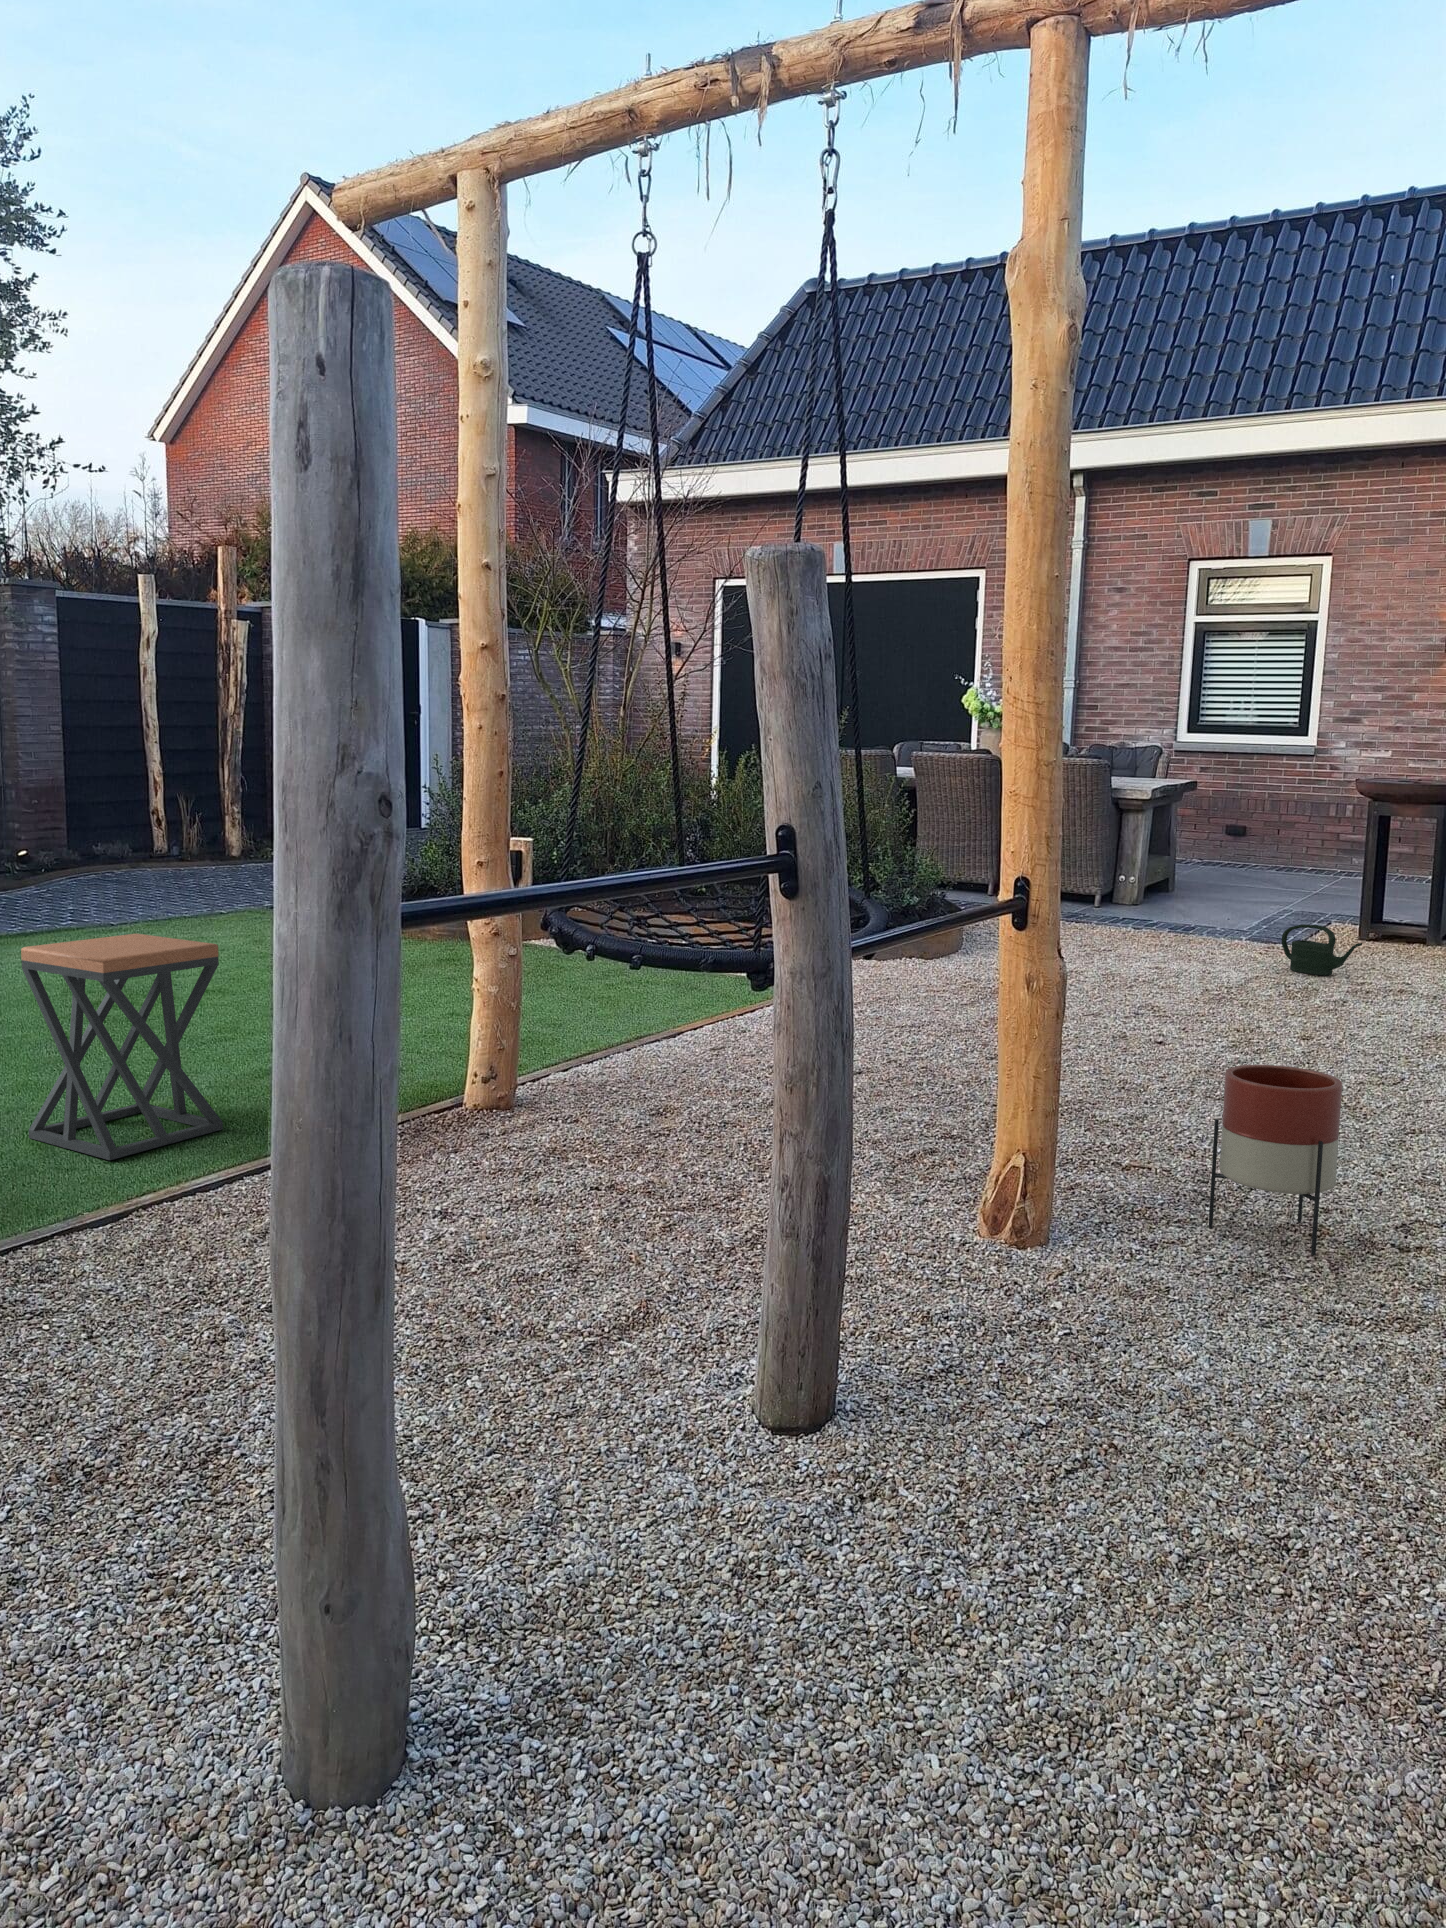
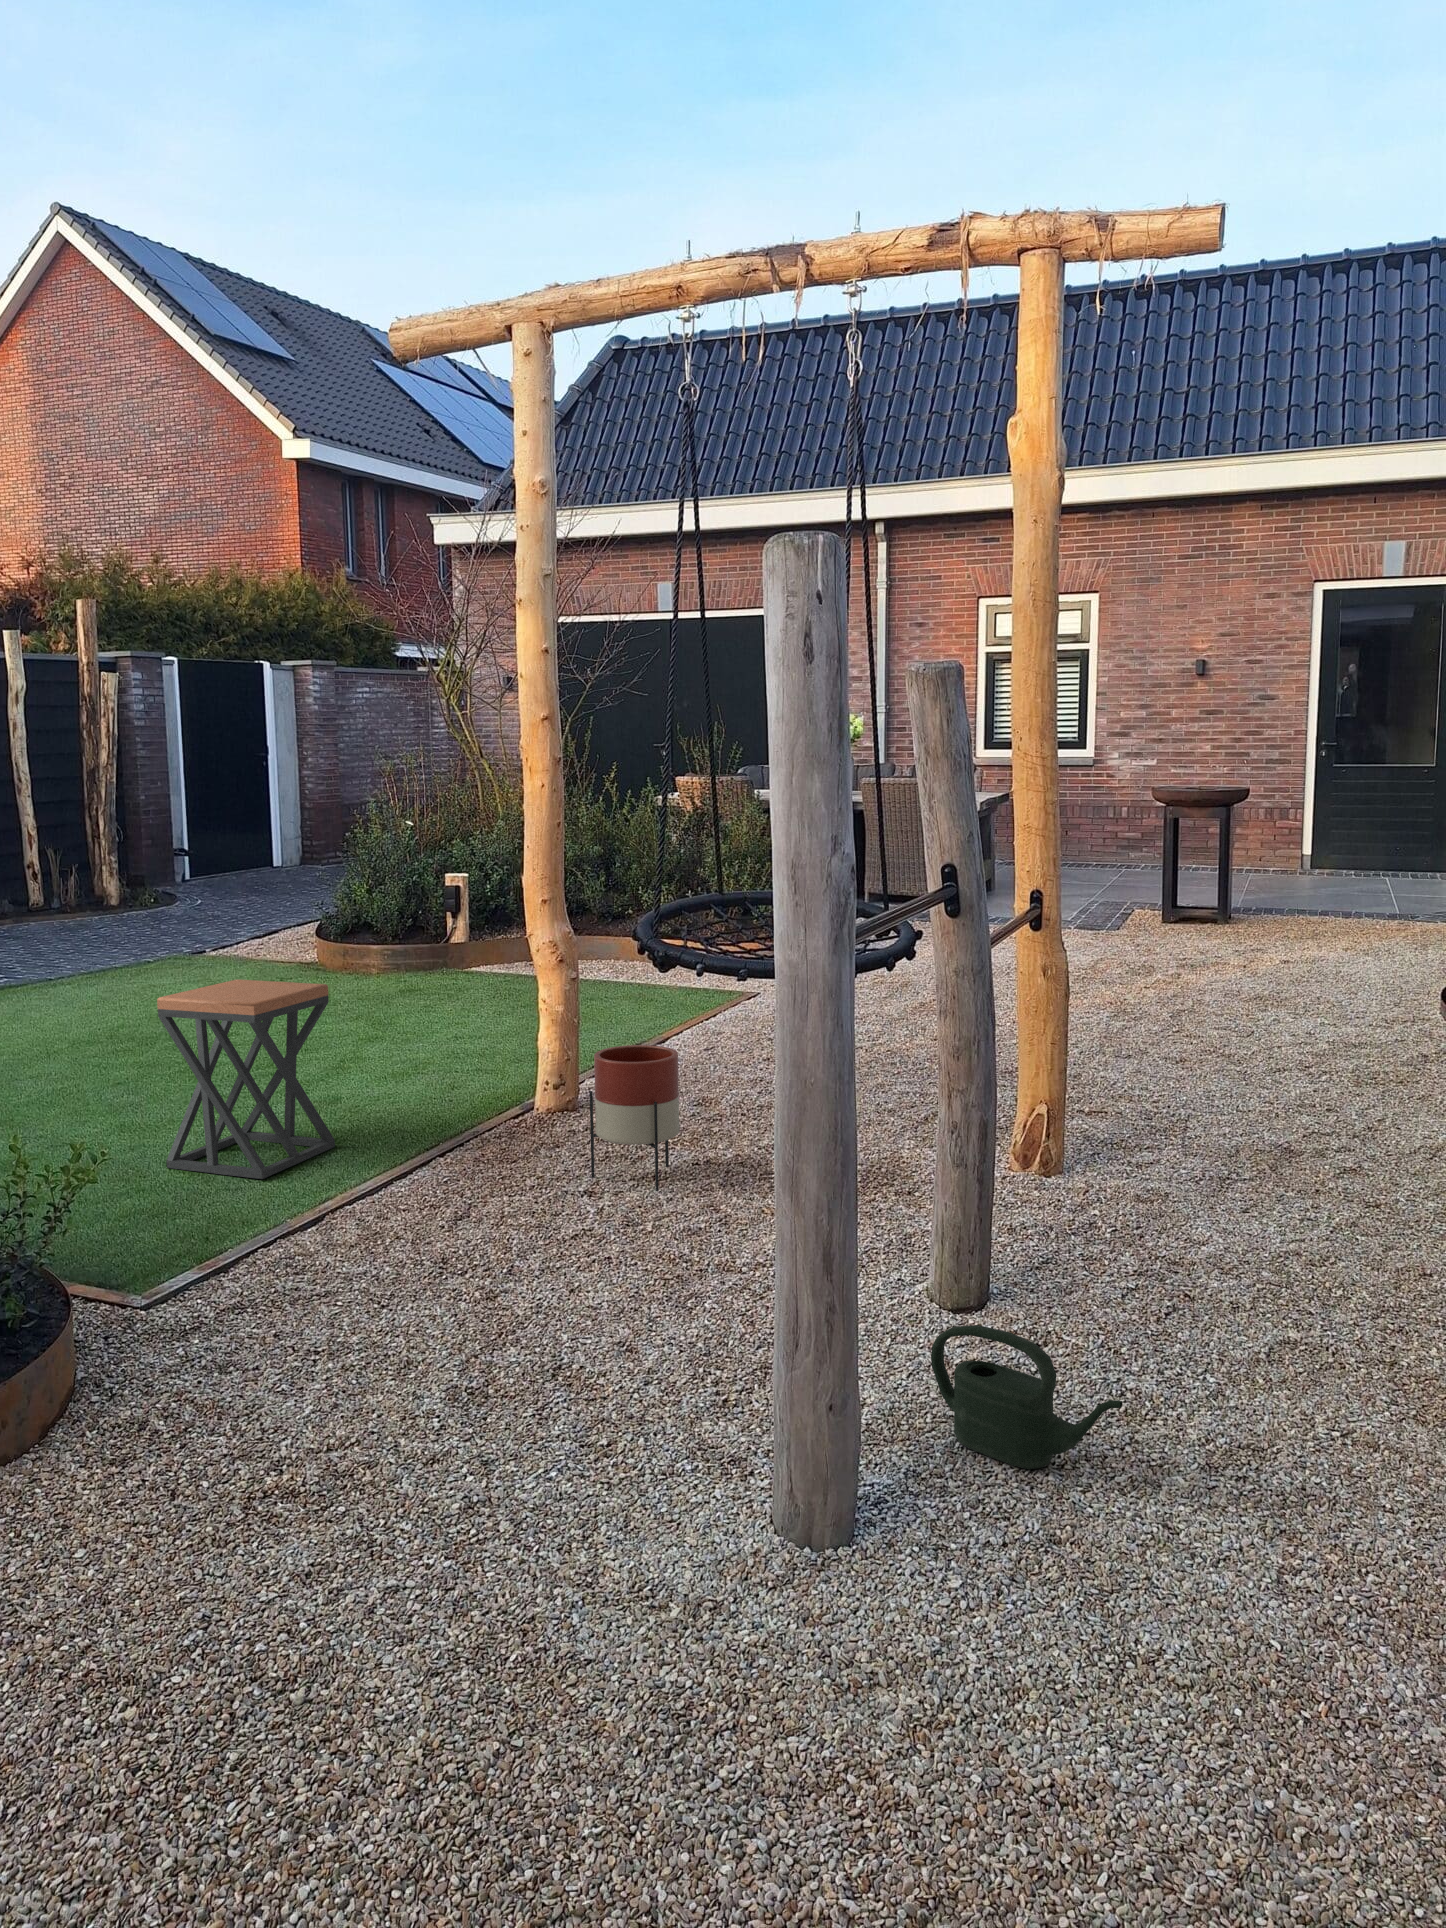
watering can: present [1282,924,1362,976] -> present [931,1325,1122,1469]
planter: present [1209,1065,1342,1256] -> present [590,1045,680,1191]

